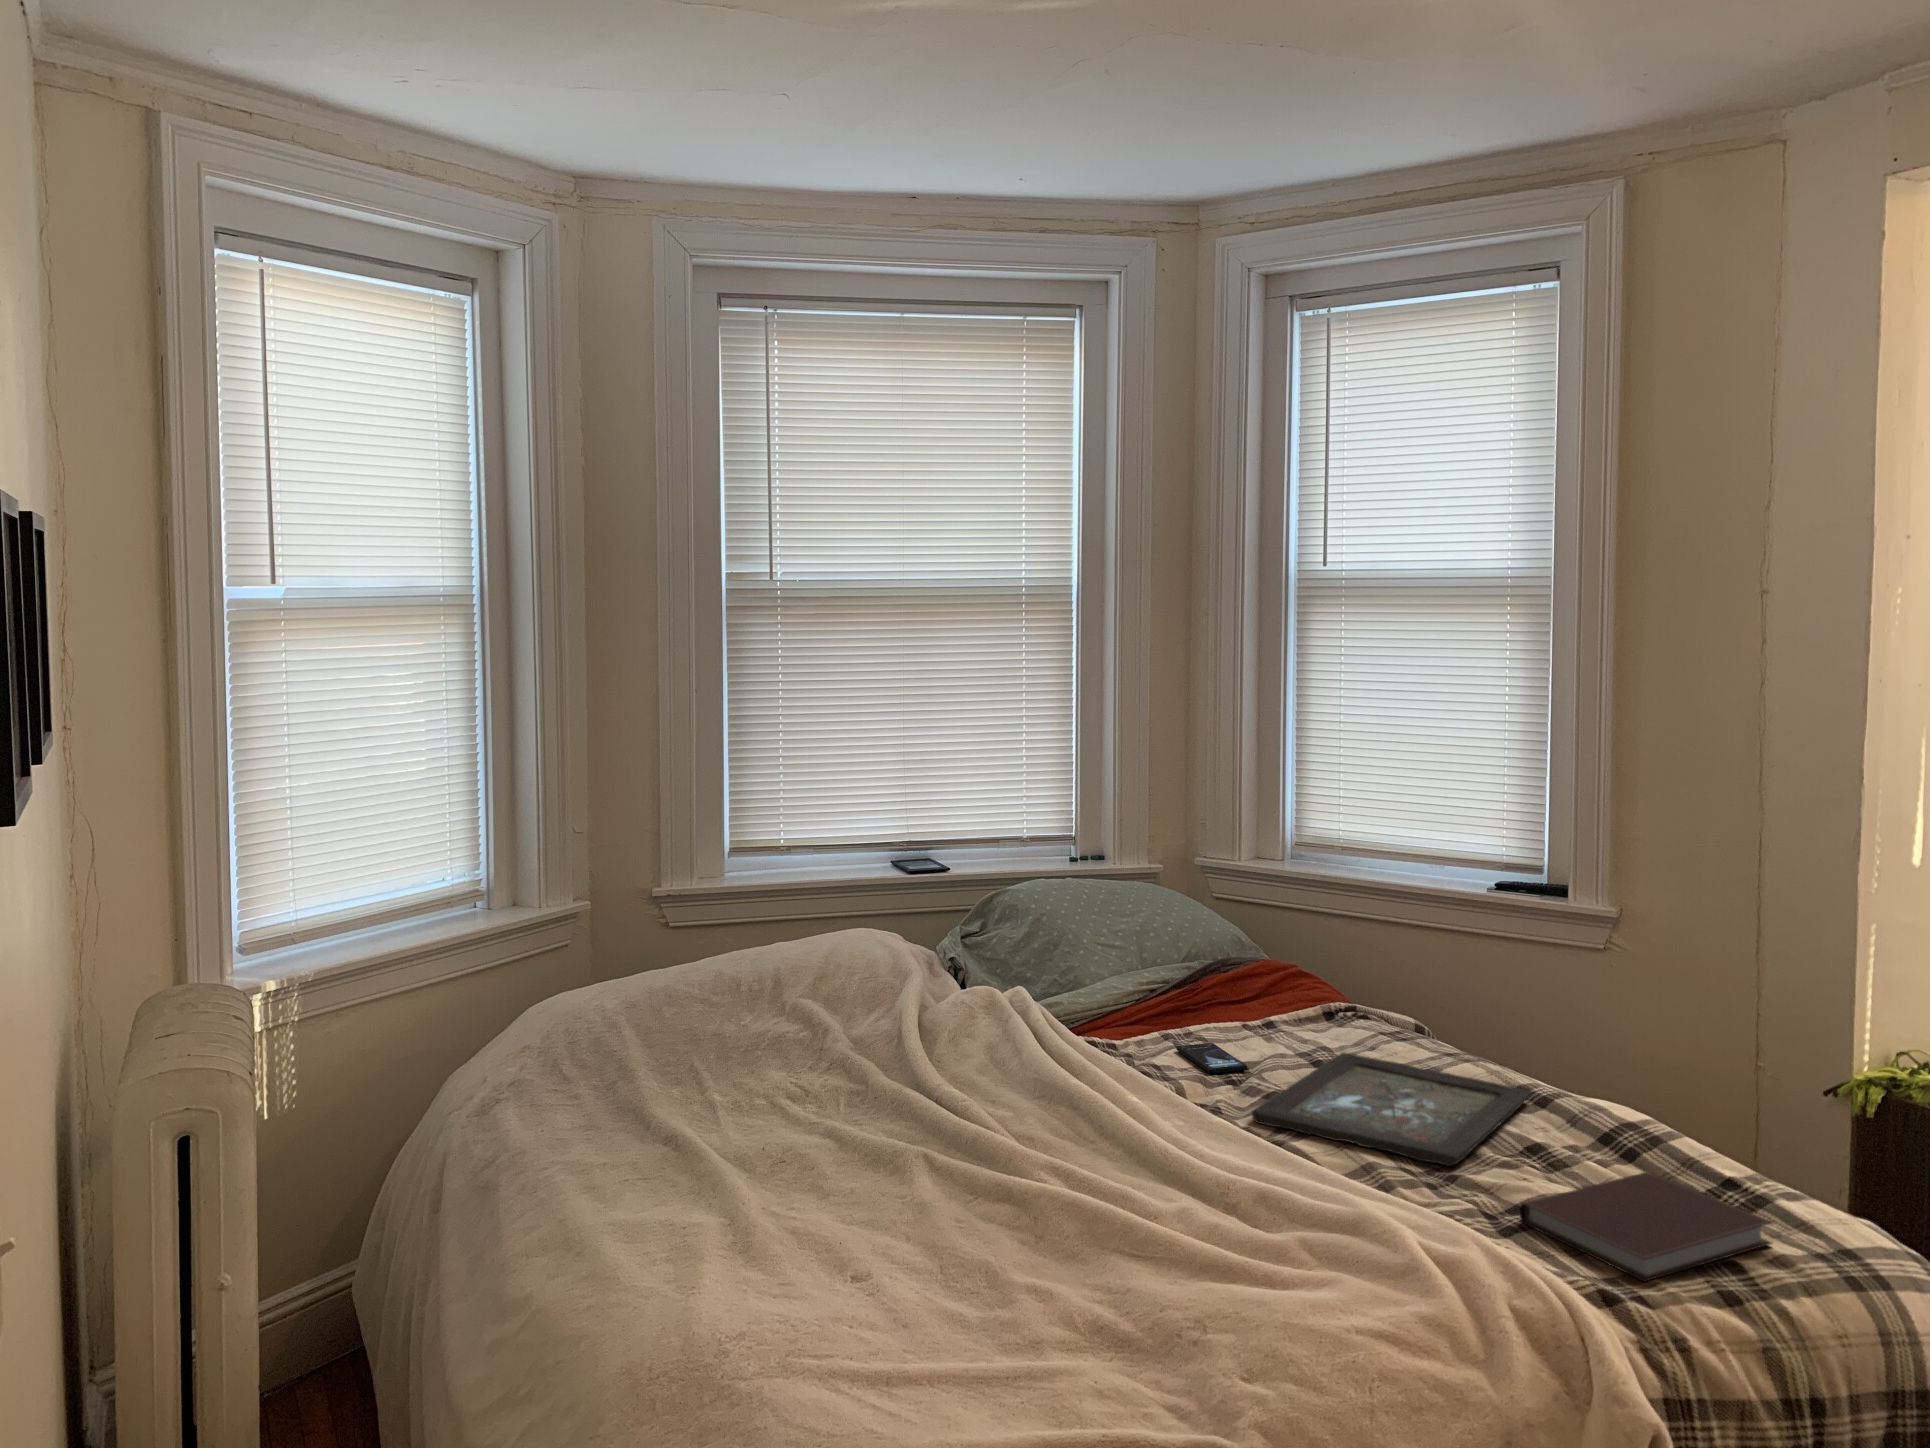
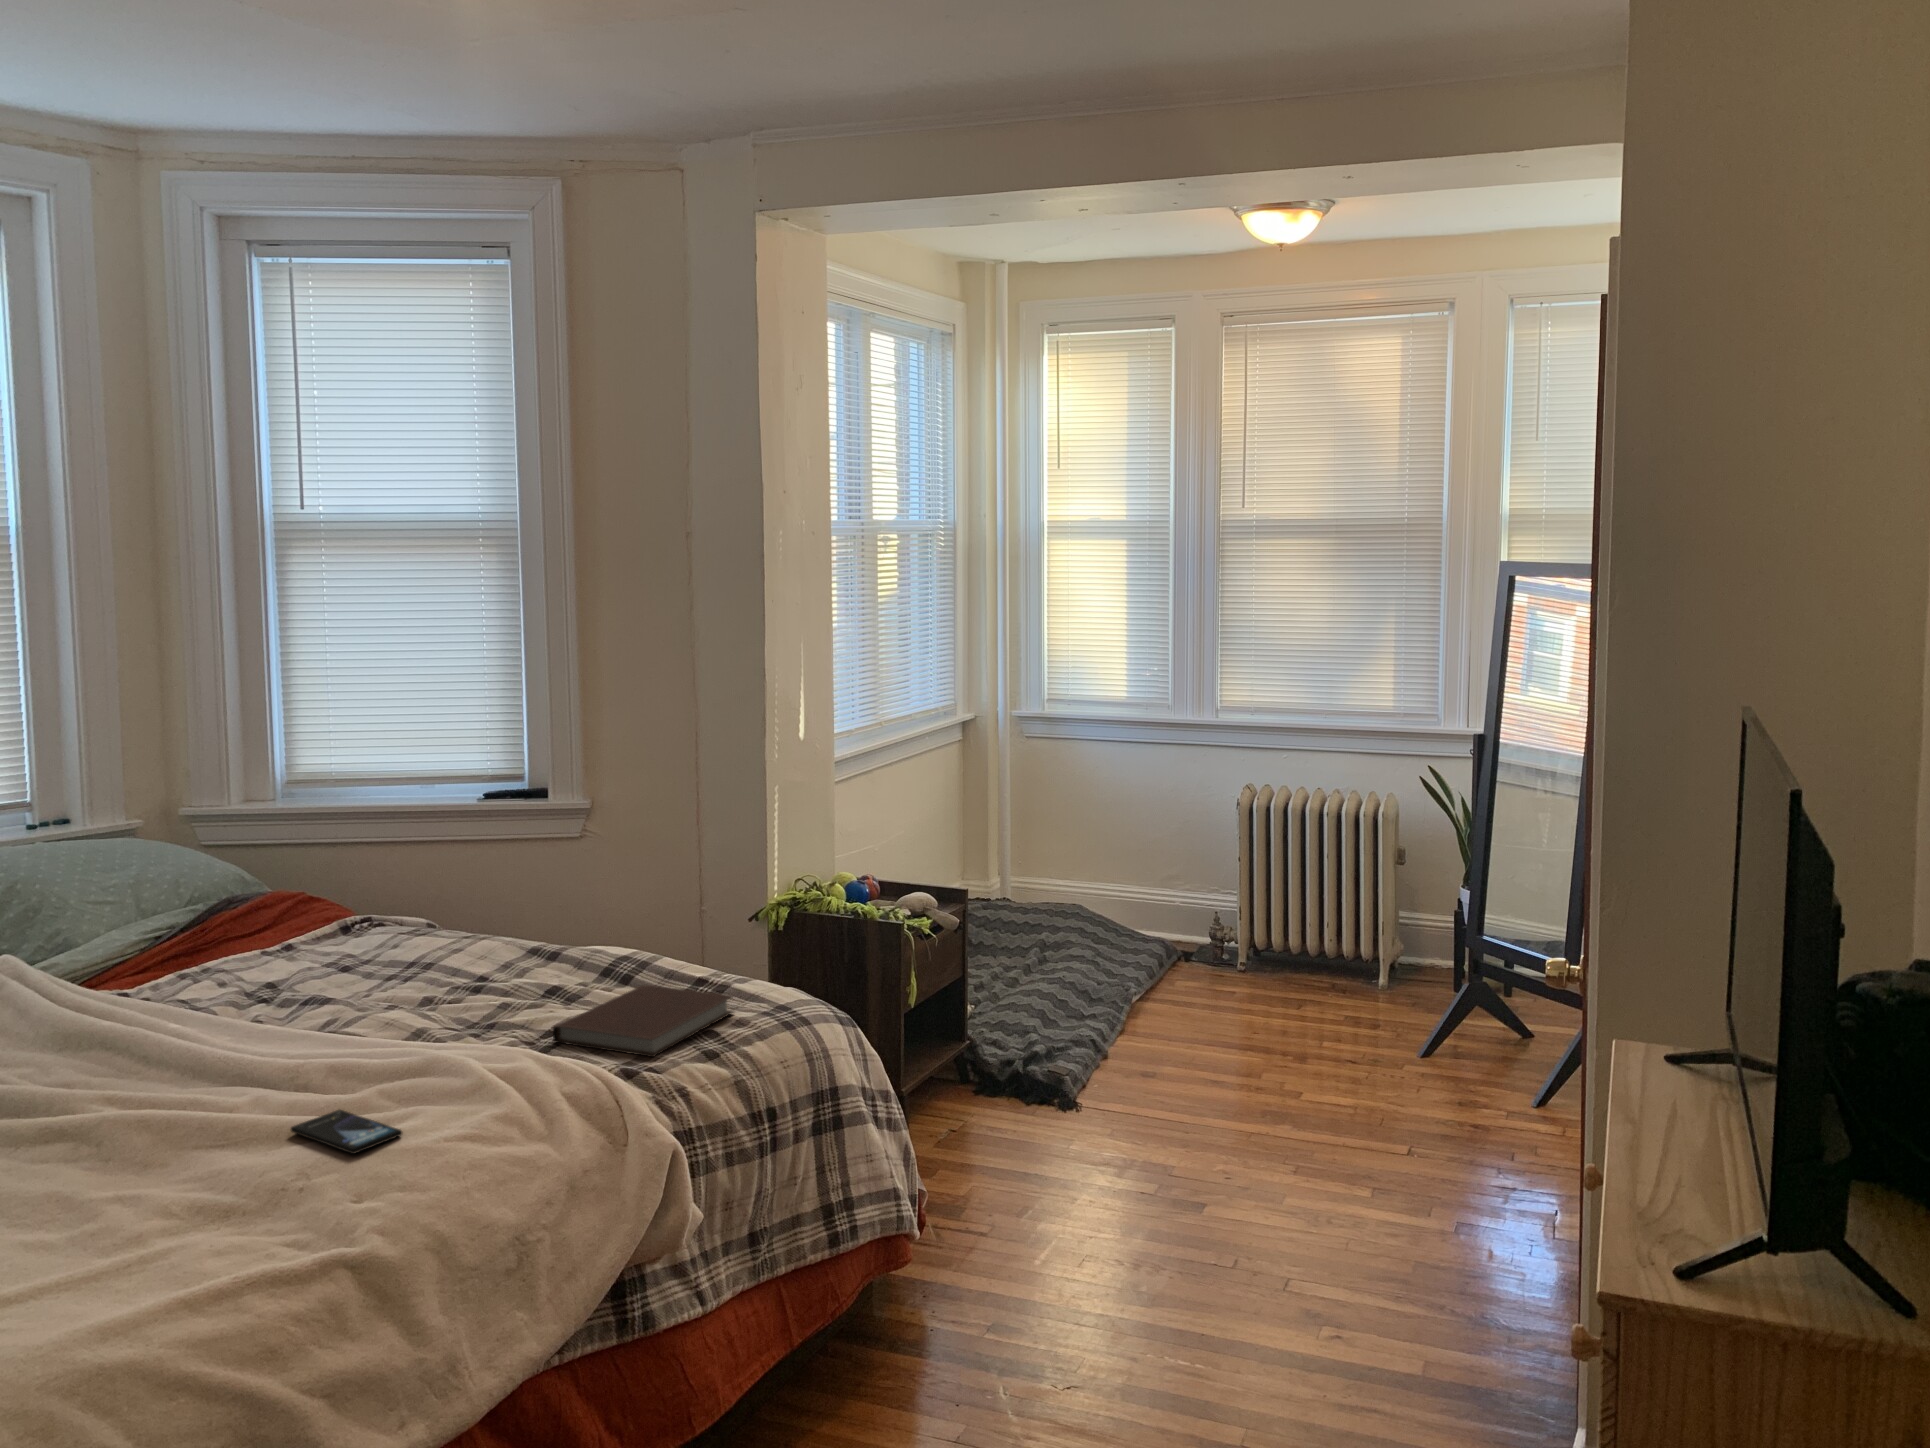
smartphone: present [1176,1043,1247,1073] -> present [291,1110,402,1154]
tray: present [1252,1053,1532,1166] -> none [295,950,544,1025]

